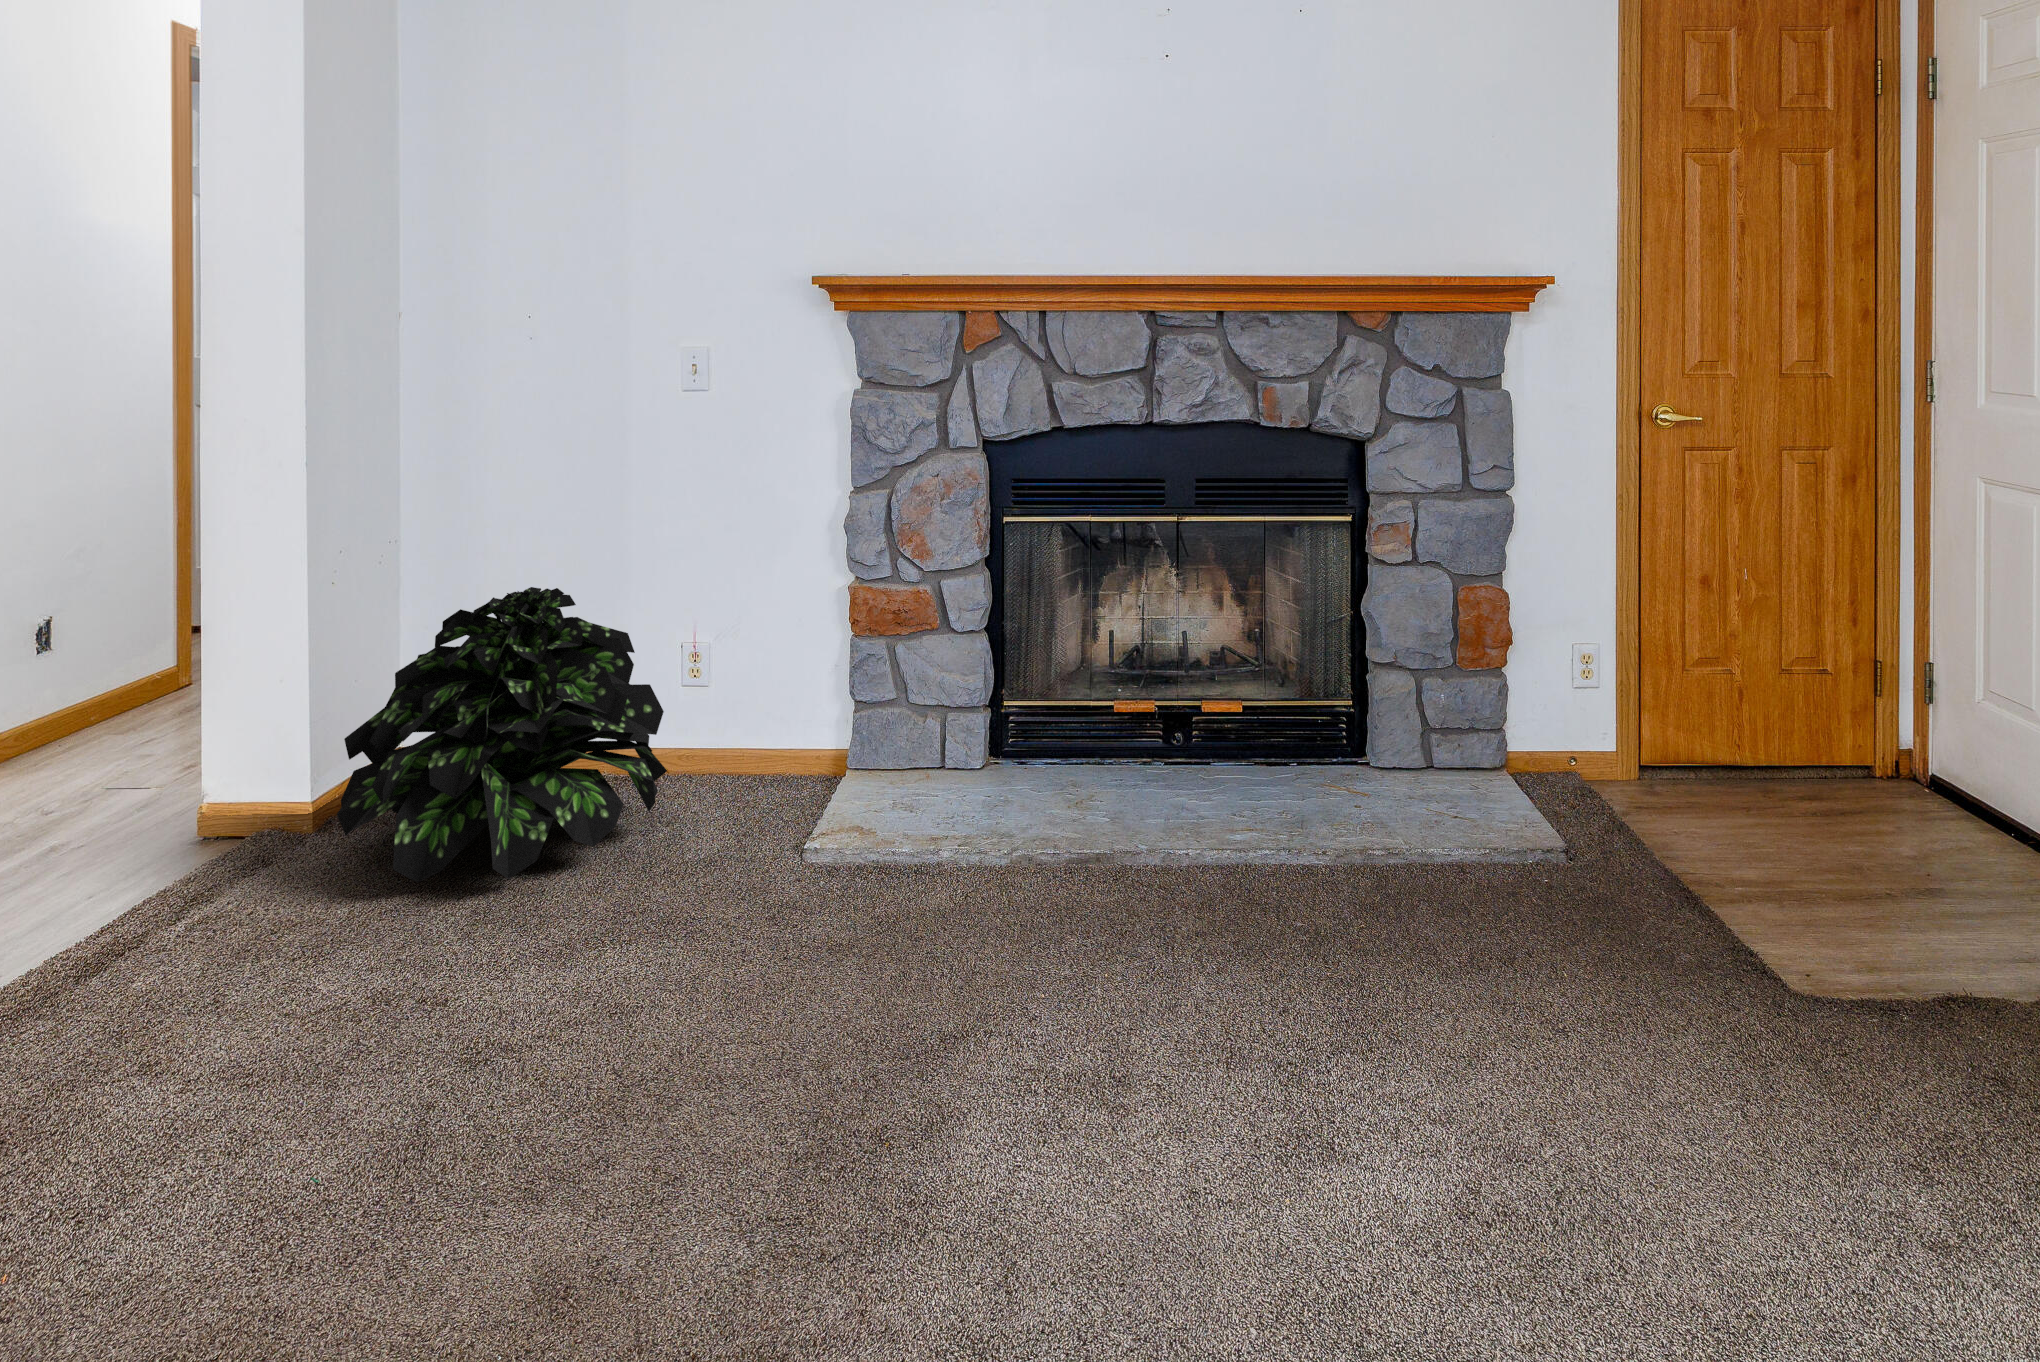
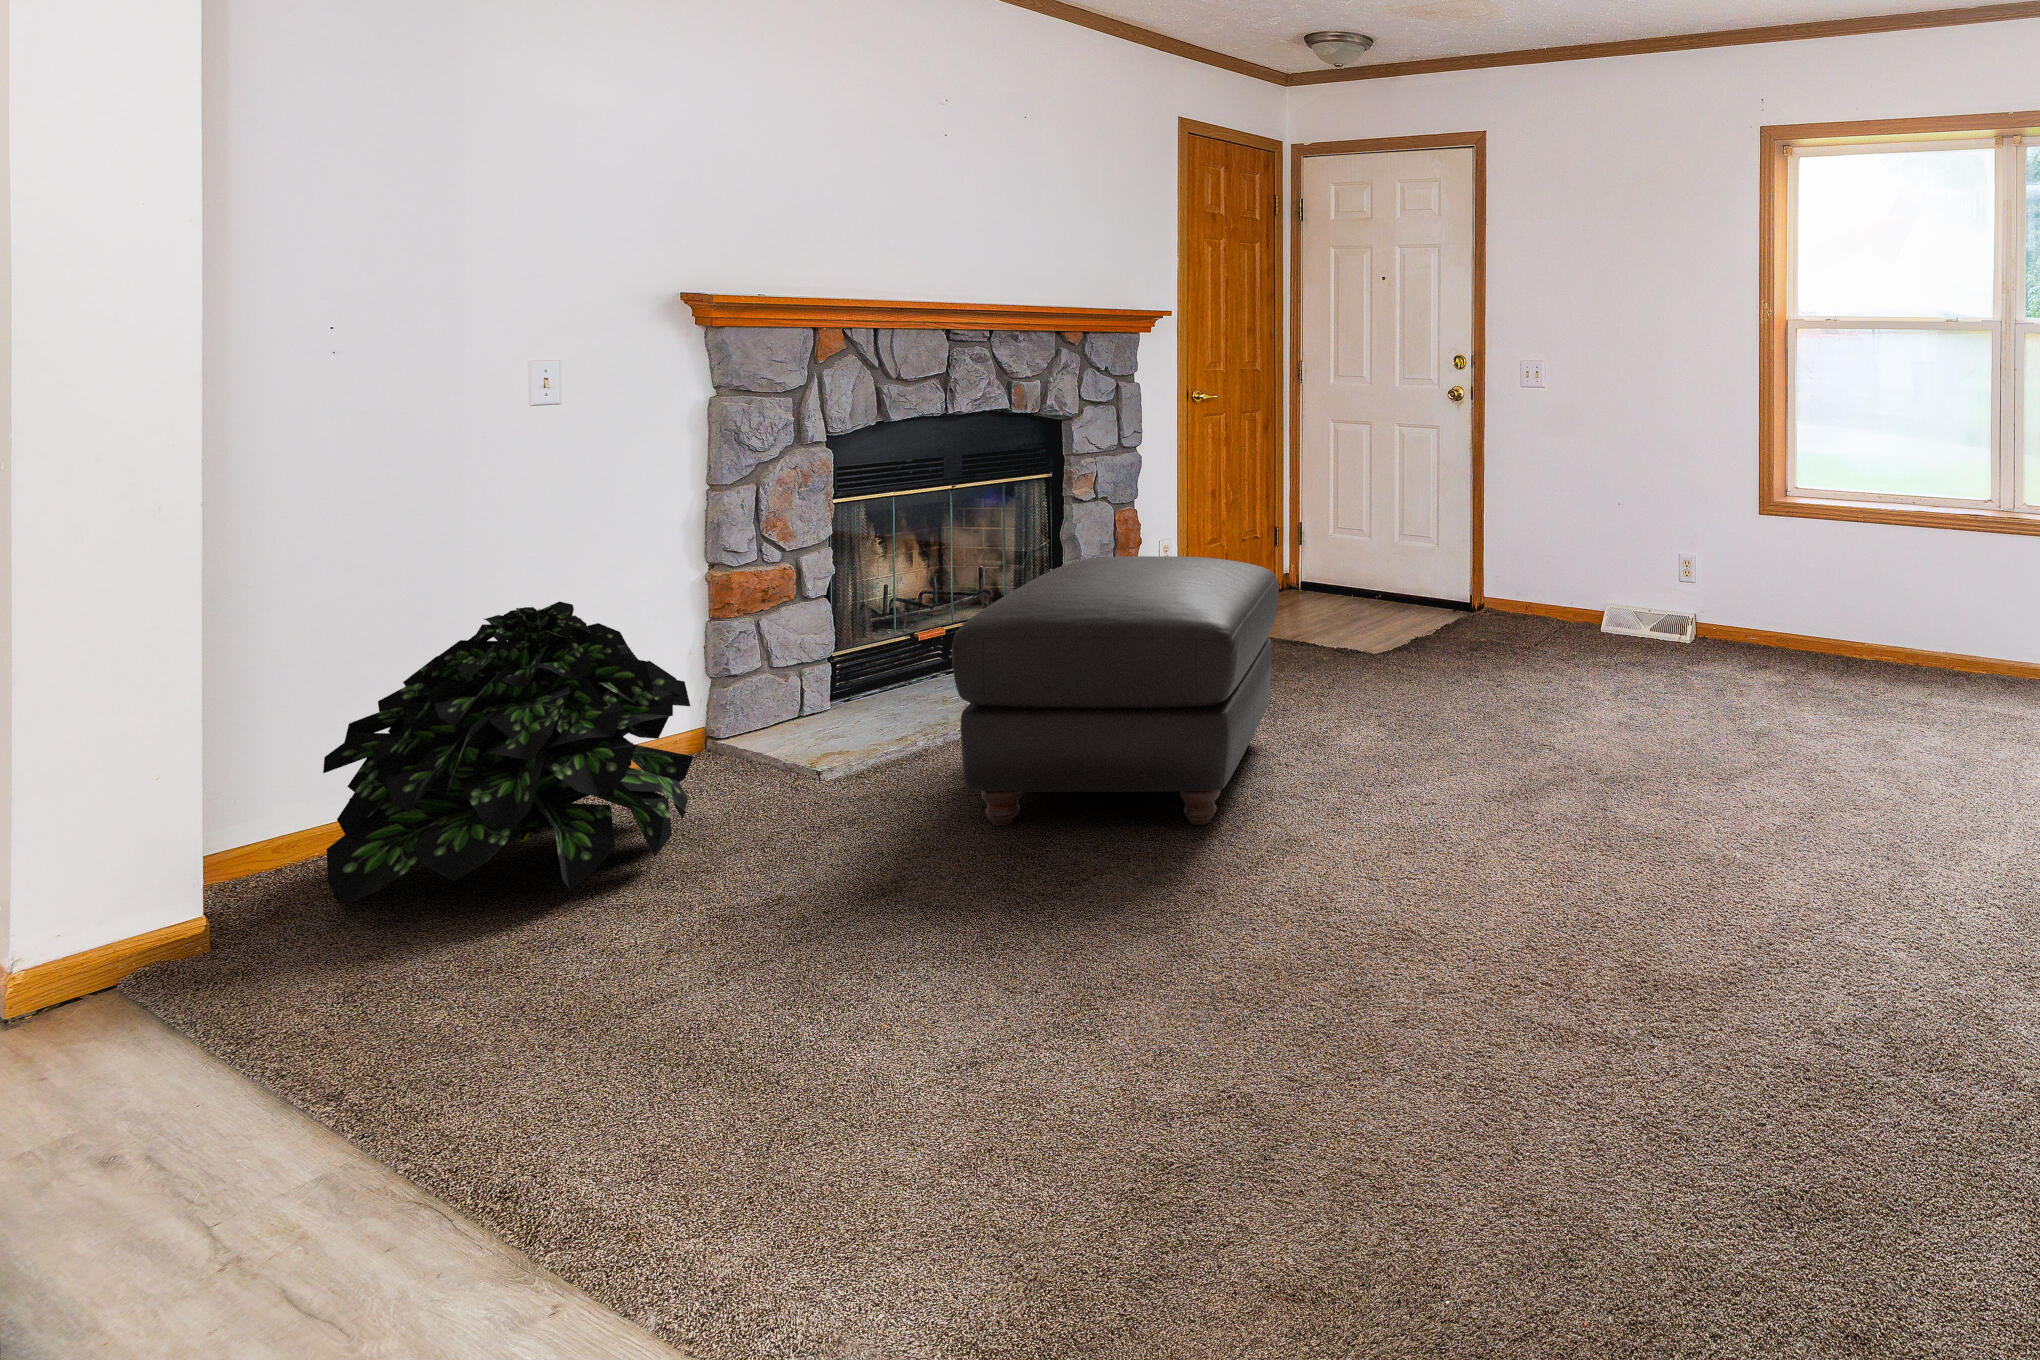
ottoman: none [642,656,1222,1166] -> present [952,556,1279,826]

